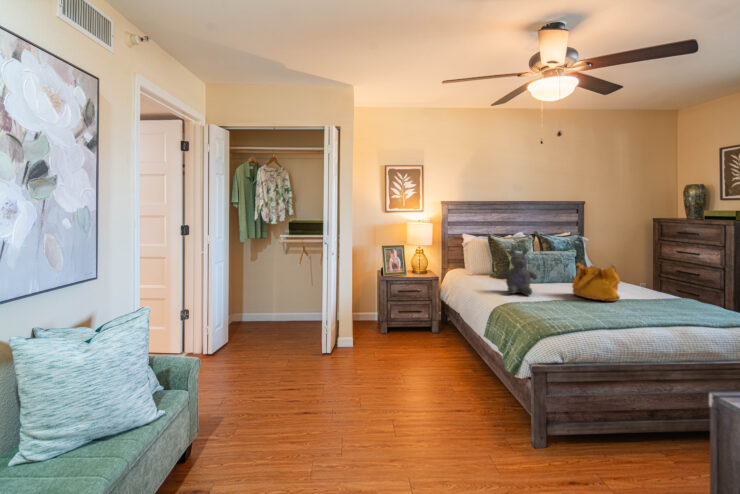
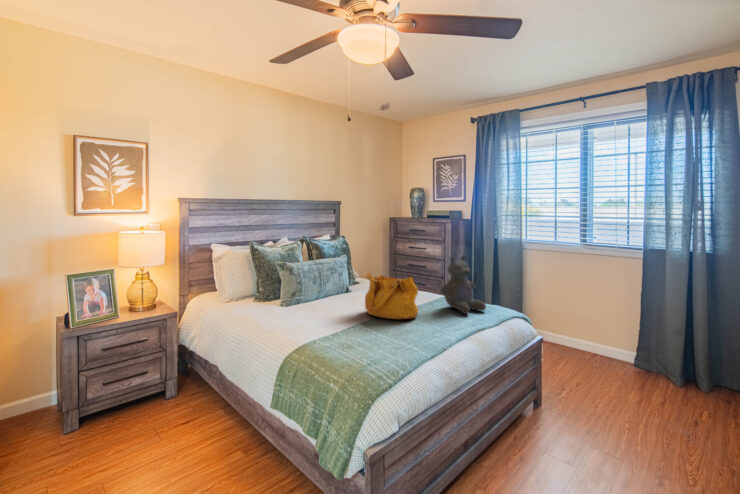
stuffed bear: present [500,249,537,295] -> present [440,255,486,314]

